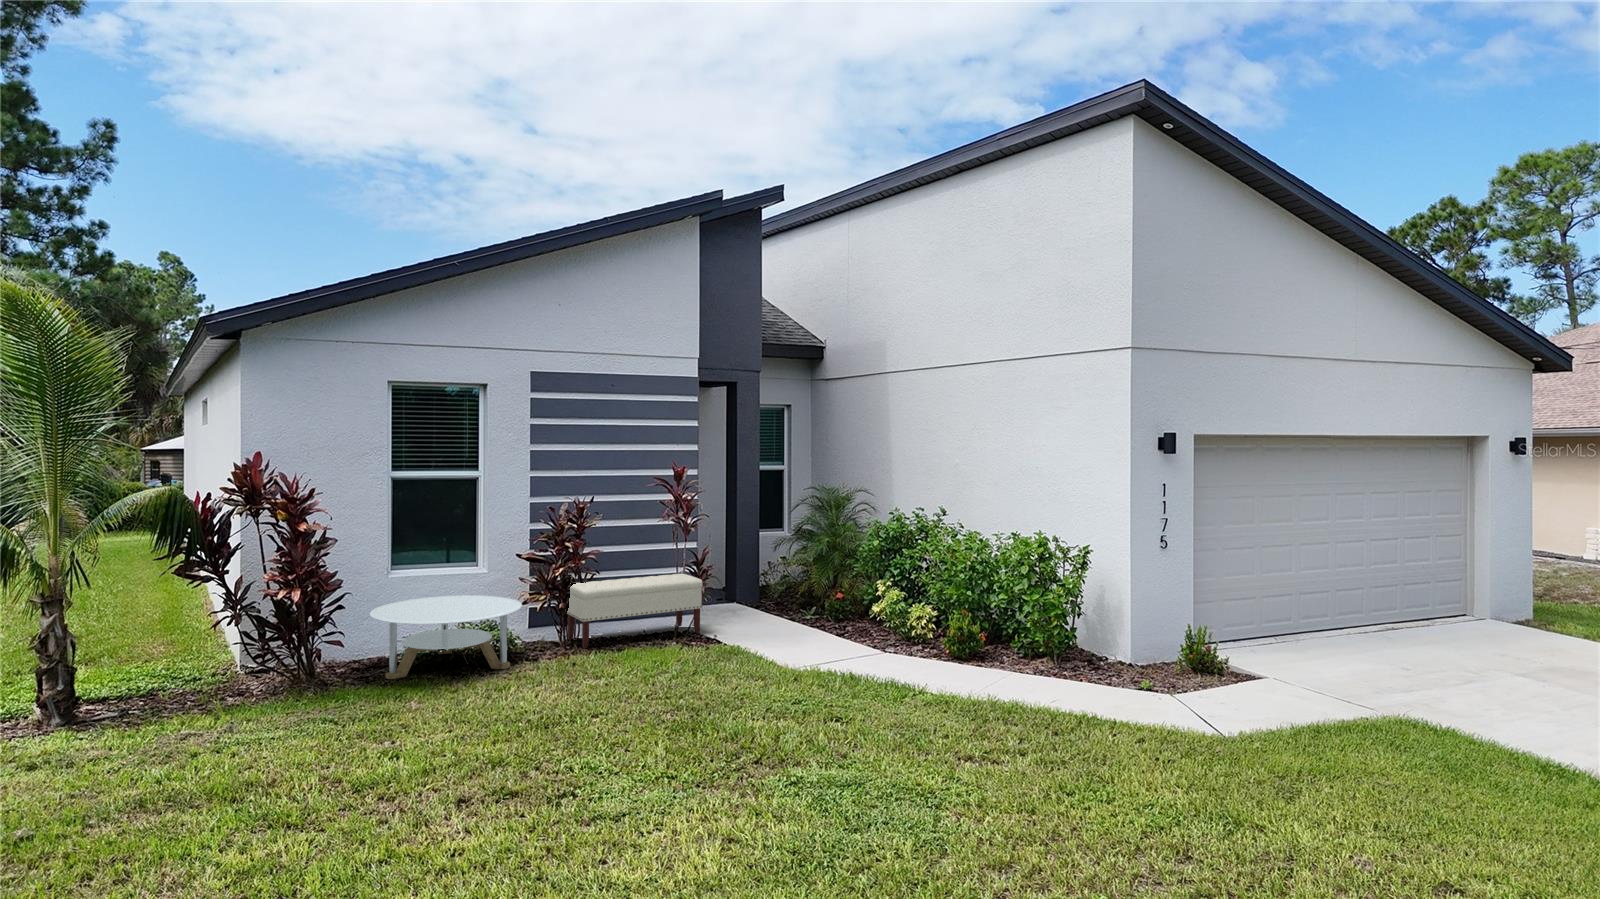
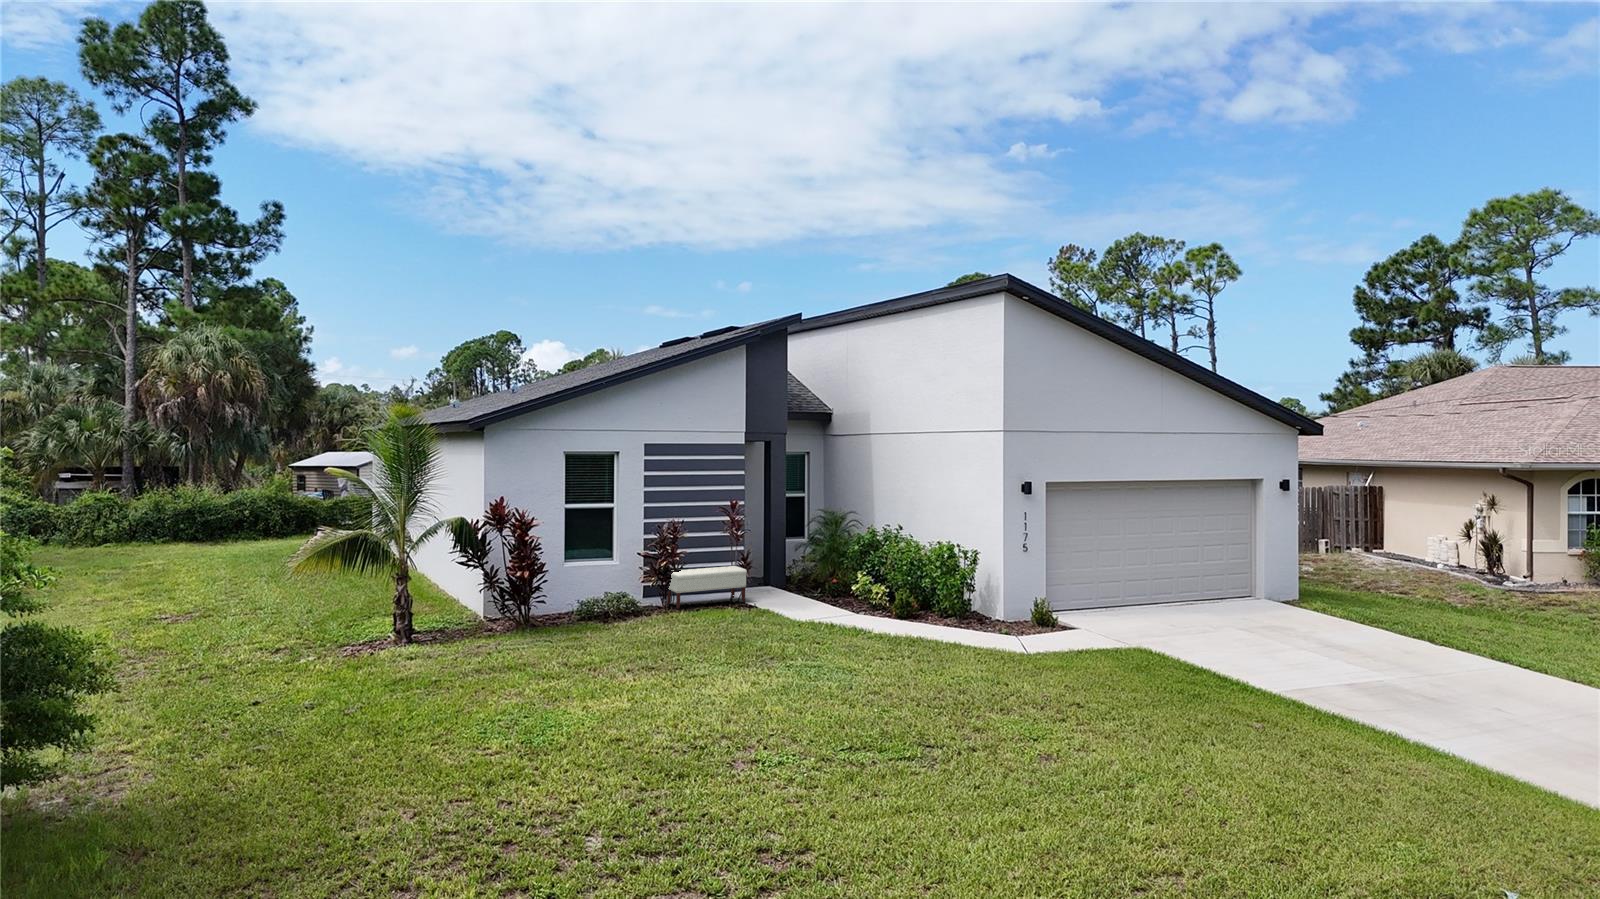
round table: present [370,595,522,679] -> none [563,577,644,621]

